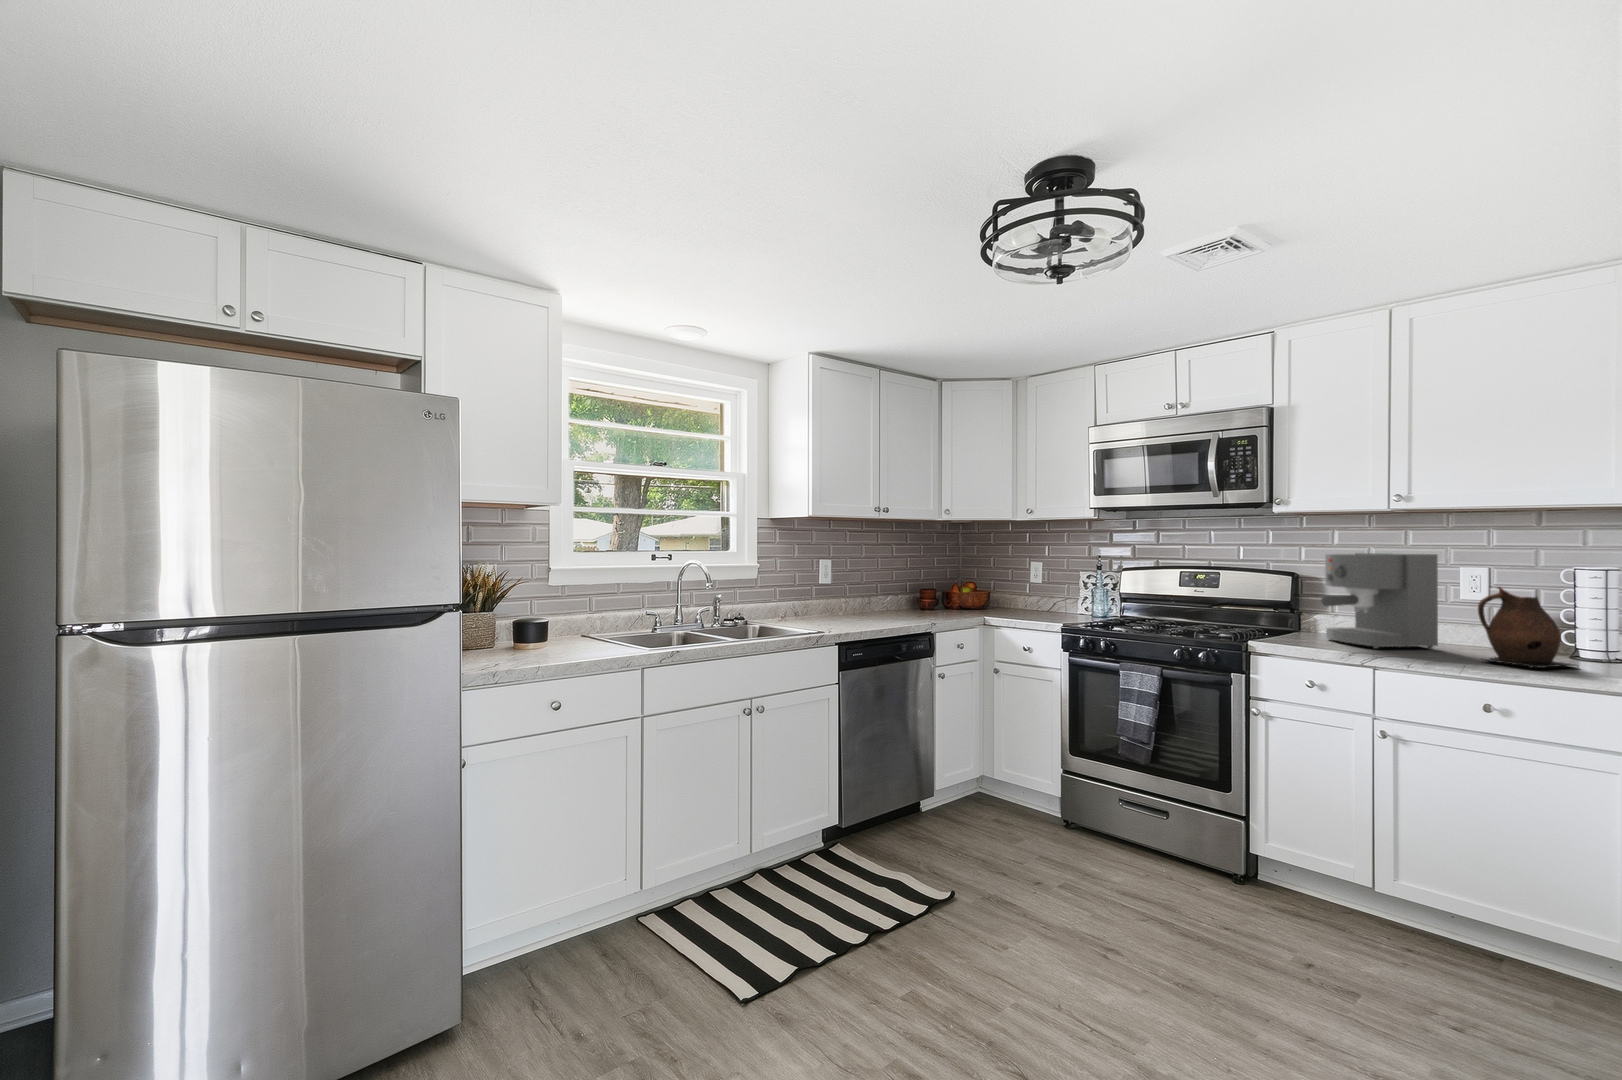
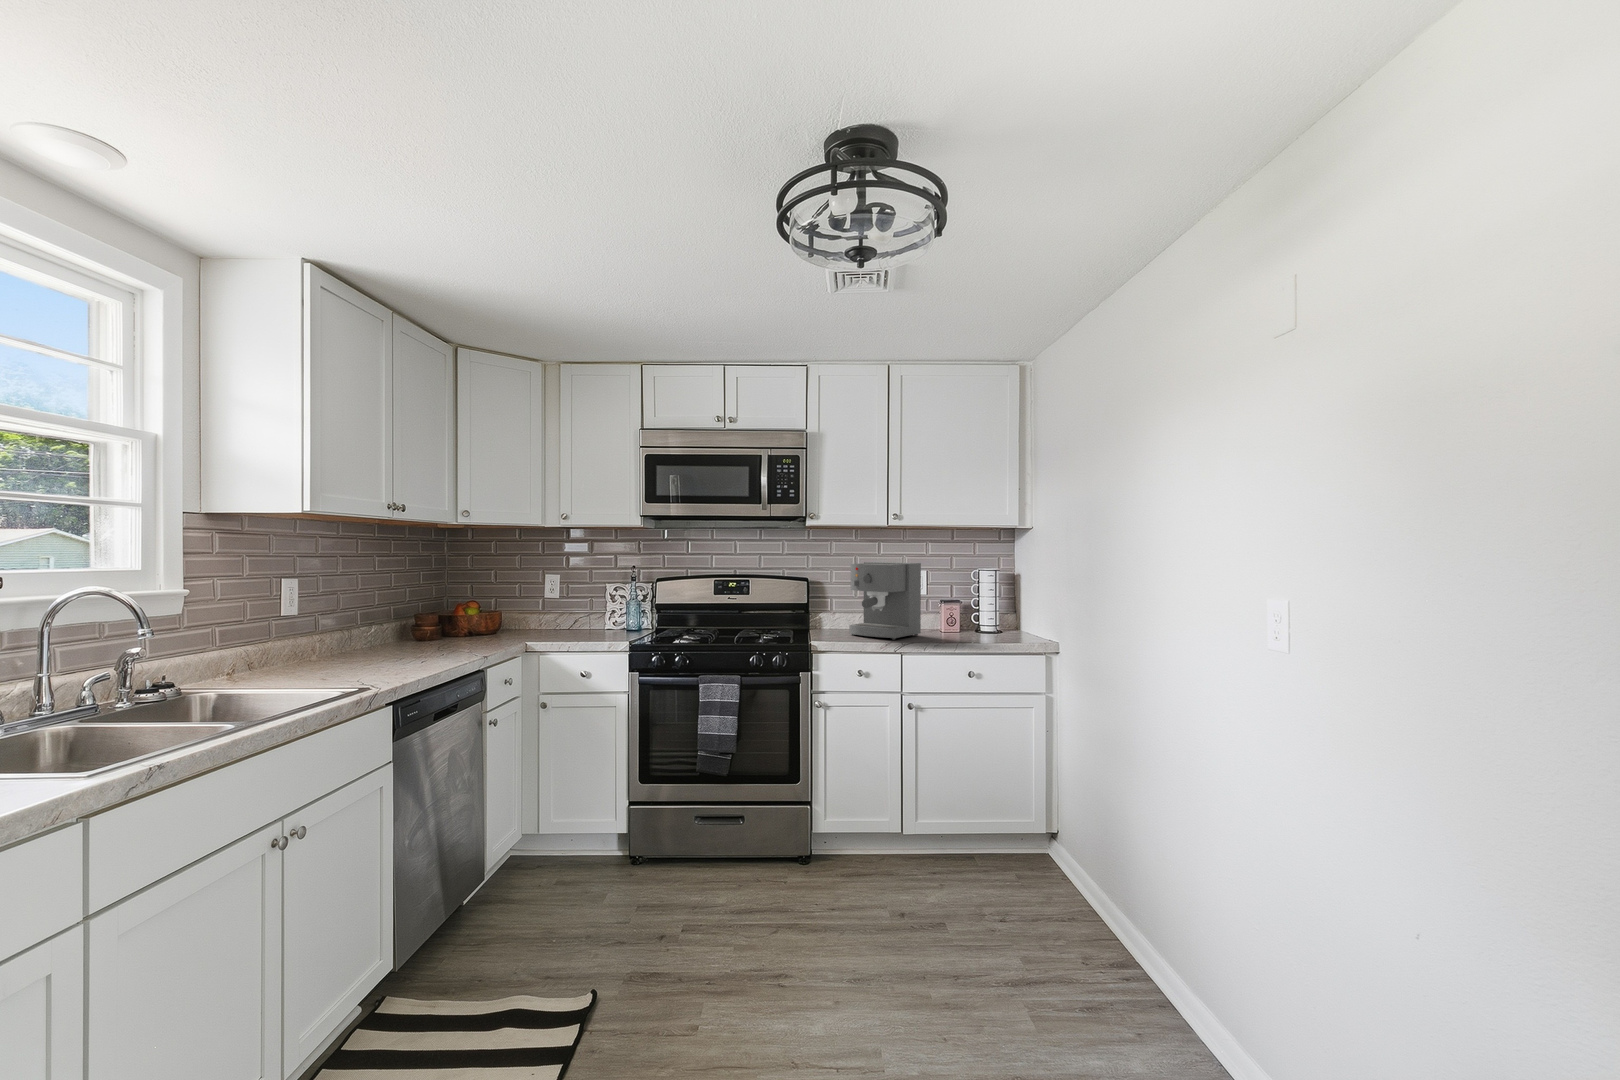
ceramic pitcher: present [1478,587,1576,668] -> none [956,587,1005,645]

